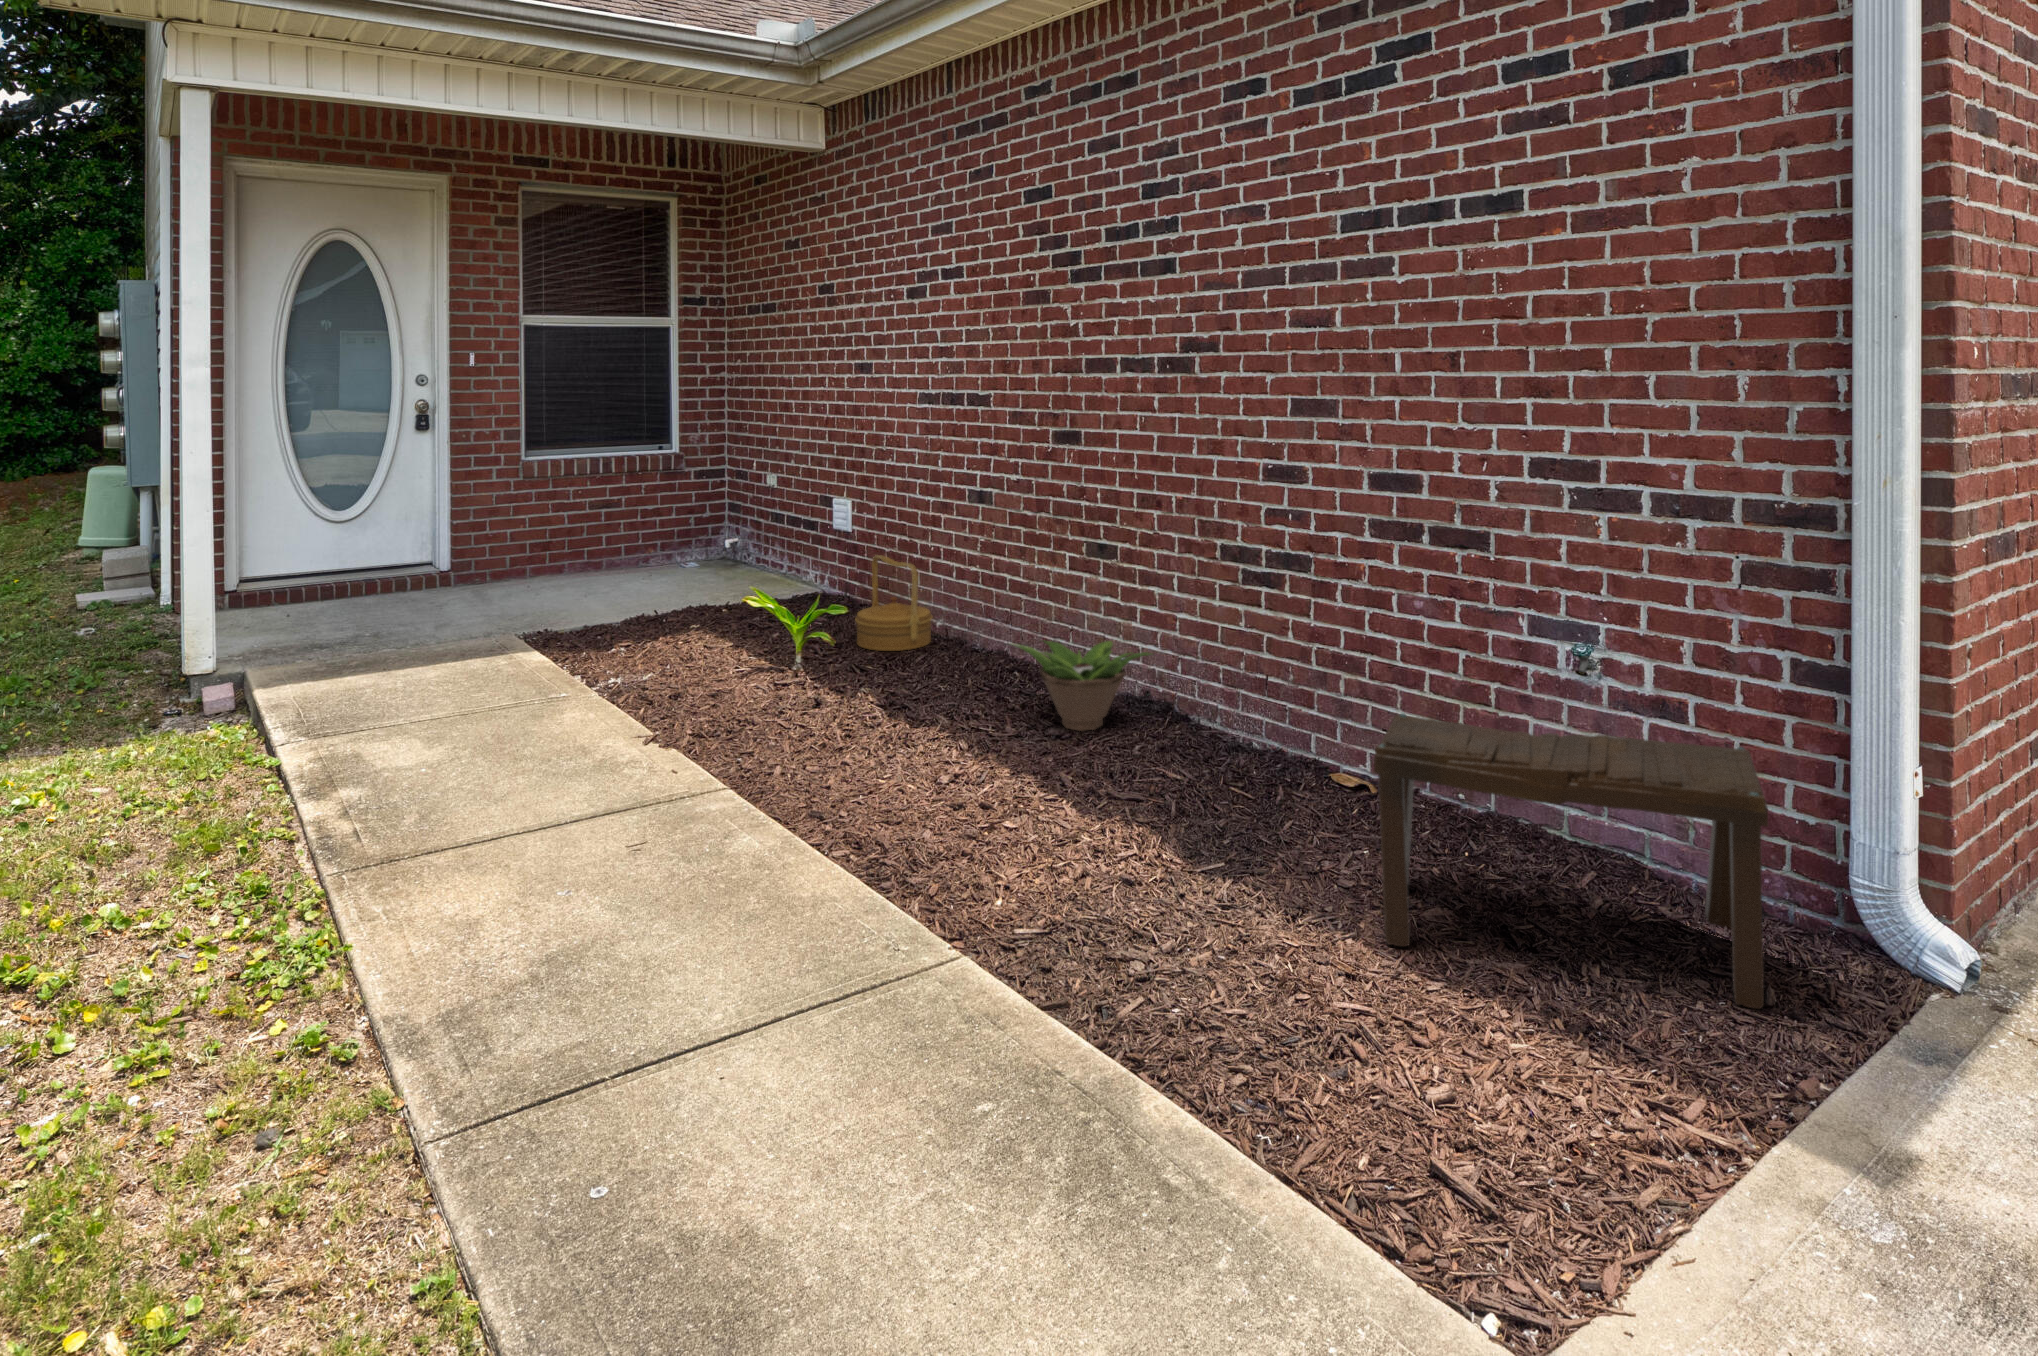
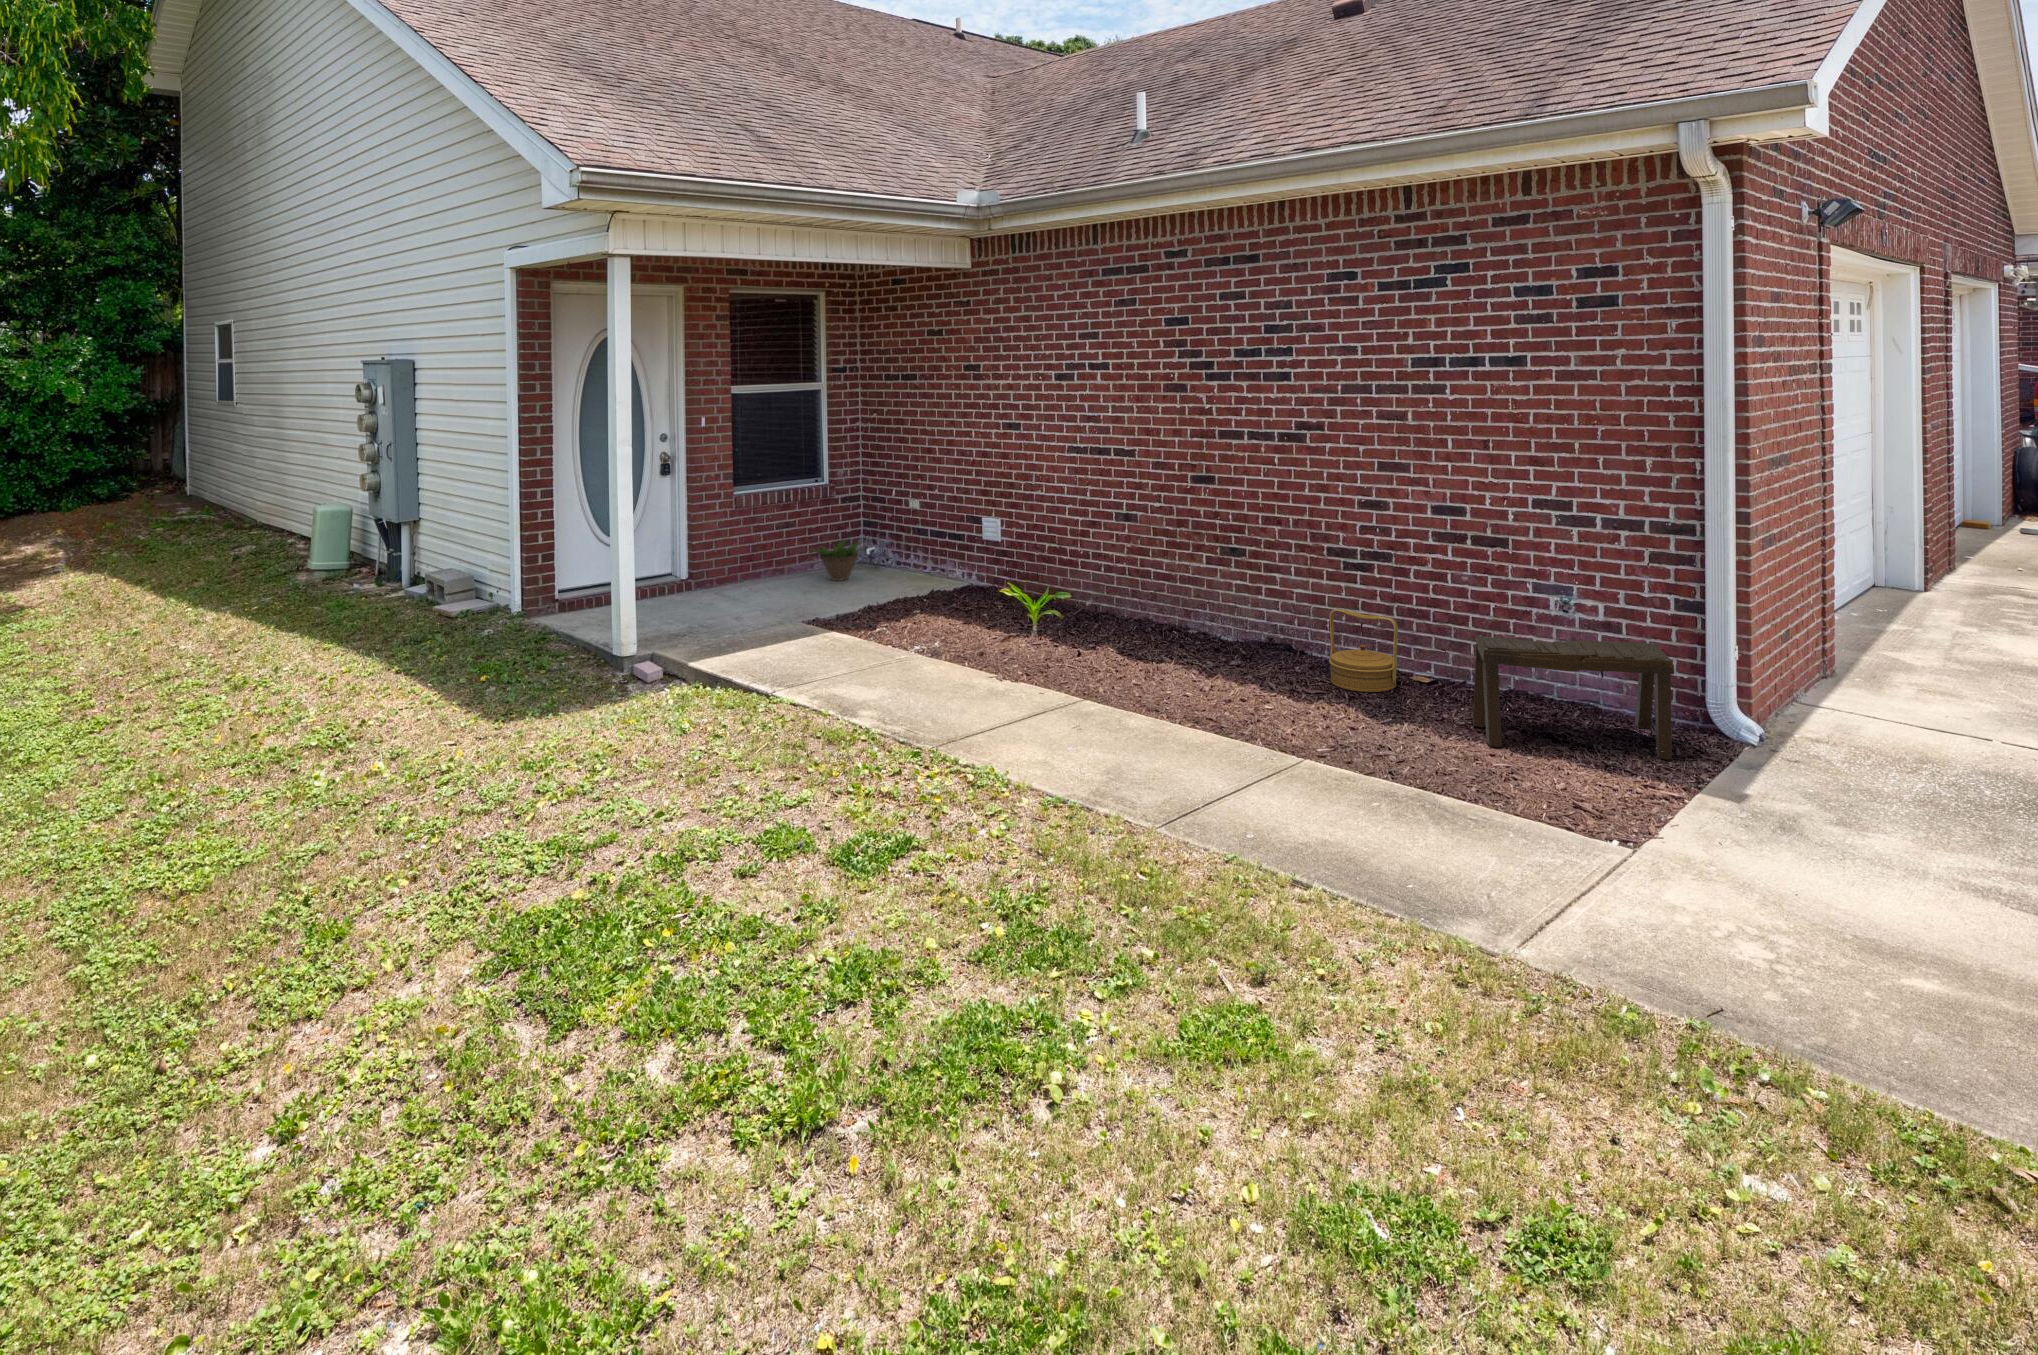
woven basket: present [855,555,932,651] -> present [1329,609,1398,692]
decorative plant: present [1012,641,1152,731] -> present [812,540,865,581]

